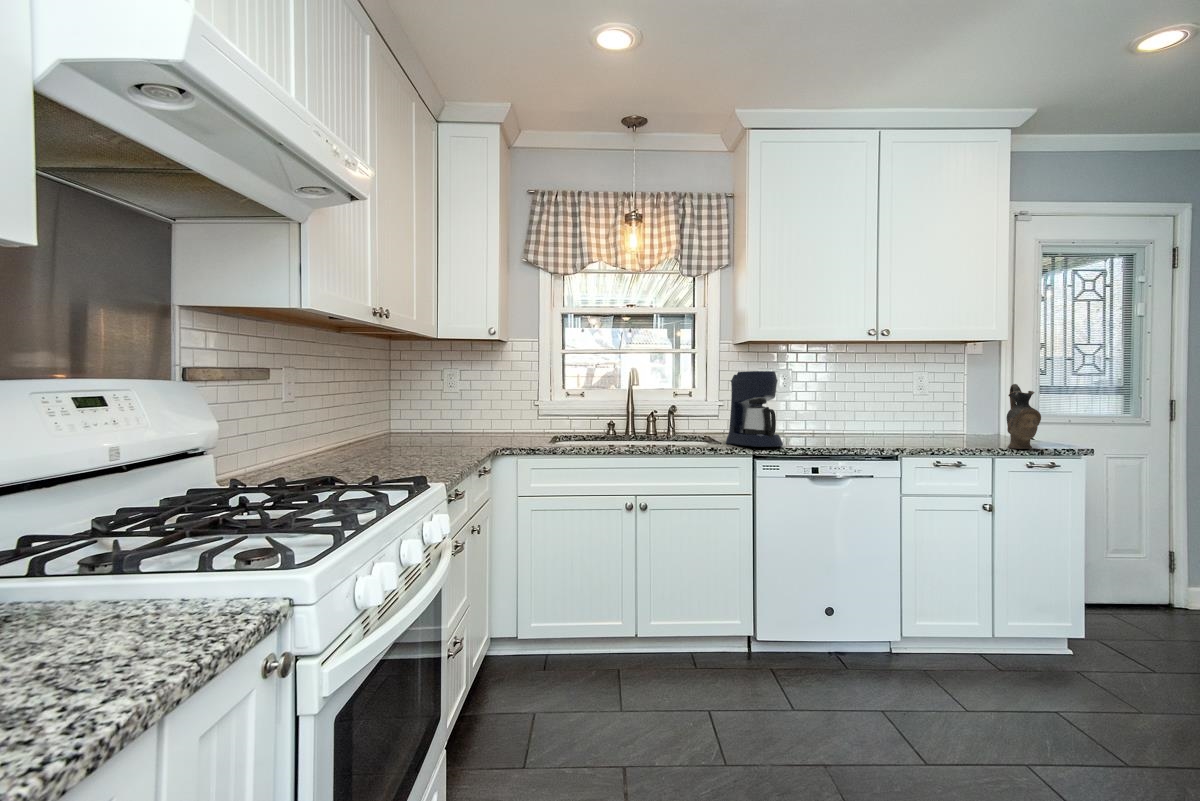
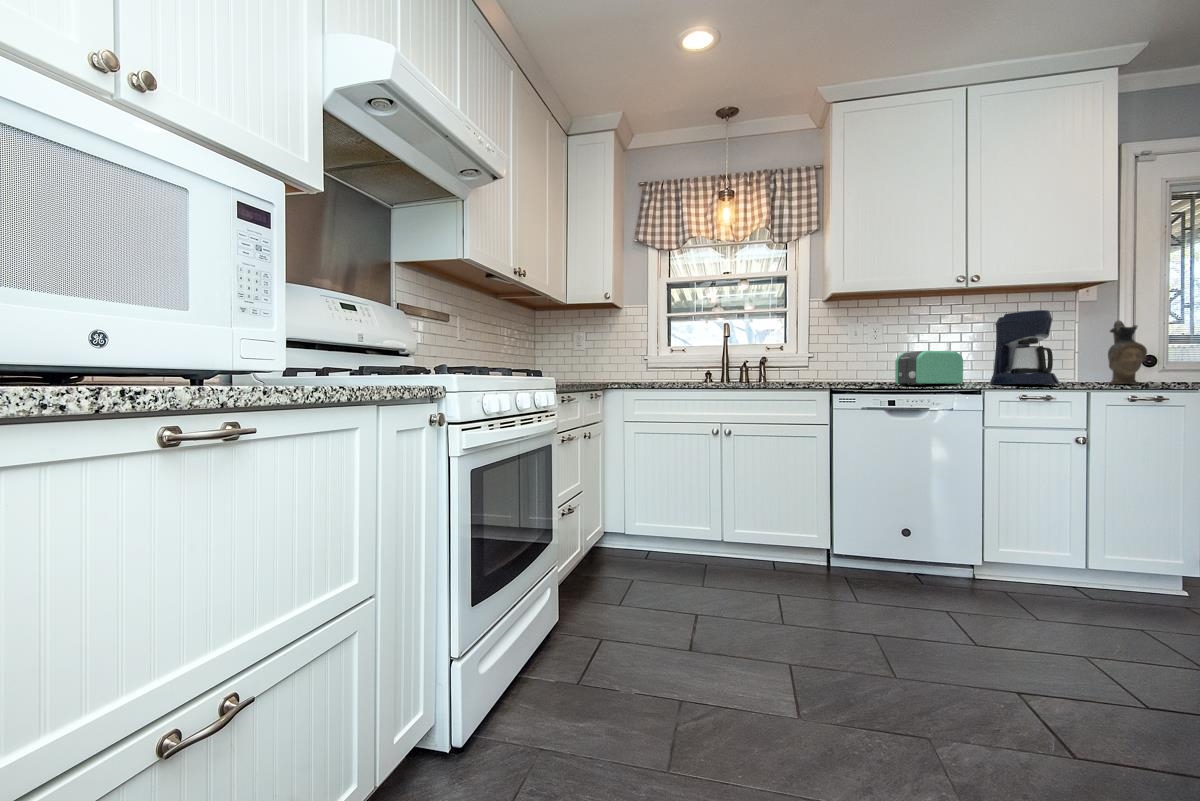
coffee maker: present [726,371,783,447] -> present [990,310,1060,385]
toaster: none [816,411,881,449] -> present [895,351,963,385]

